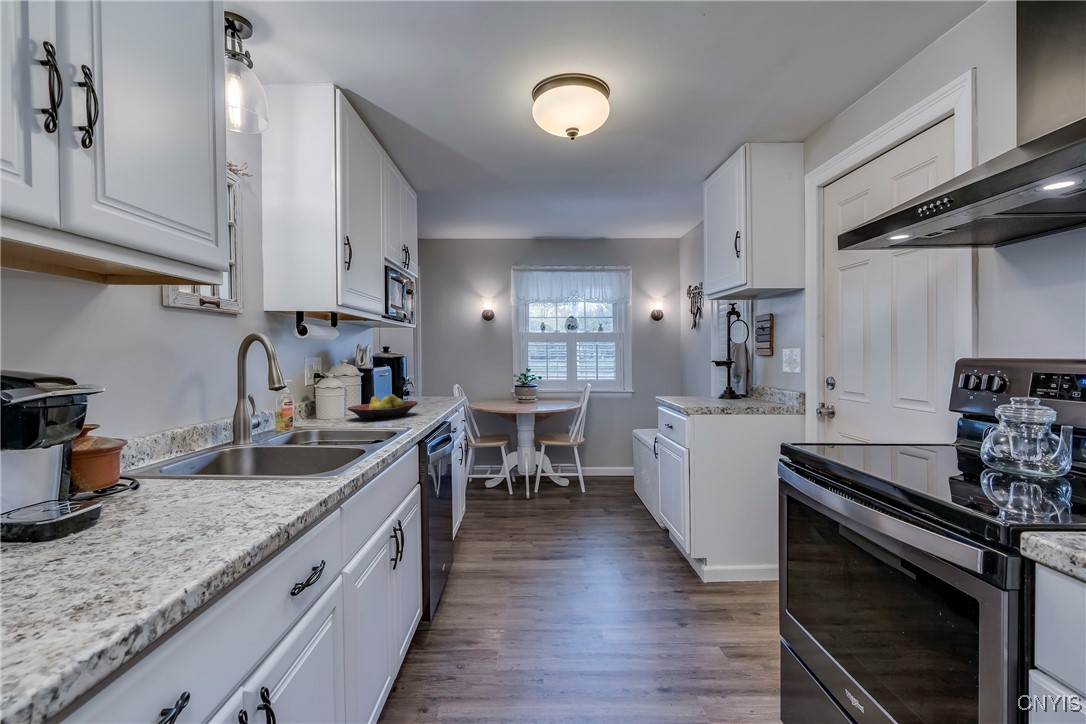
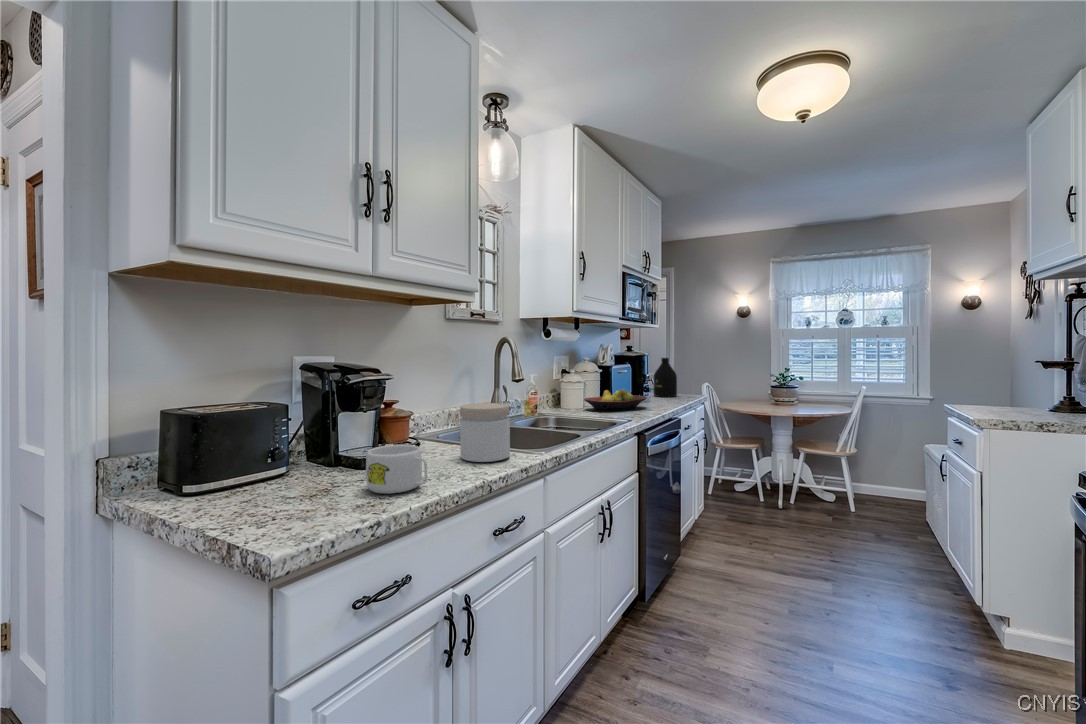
bottle: none [414,360,439,401] -> present [654,358,677,397]
jar: none [217,420,296,503] -> present [460,403,510,462]
mug: none [73,493,201,580] -> present [366,444,427,494]

